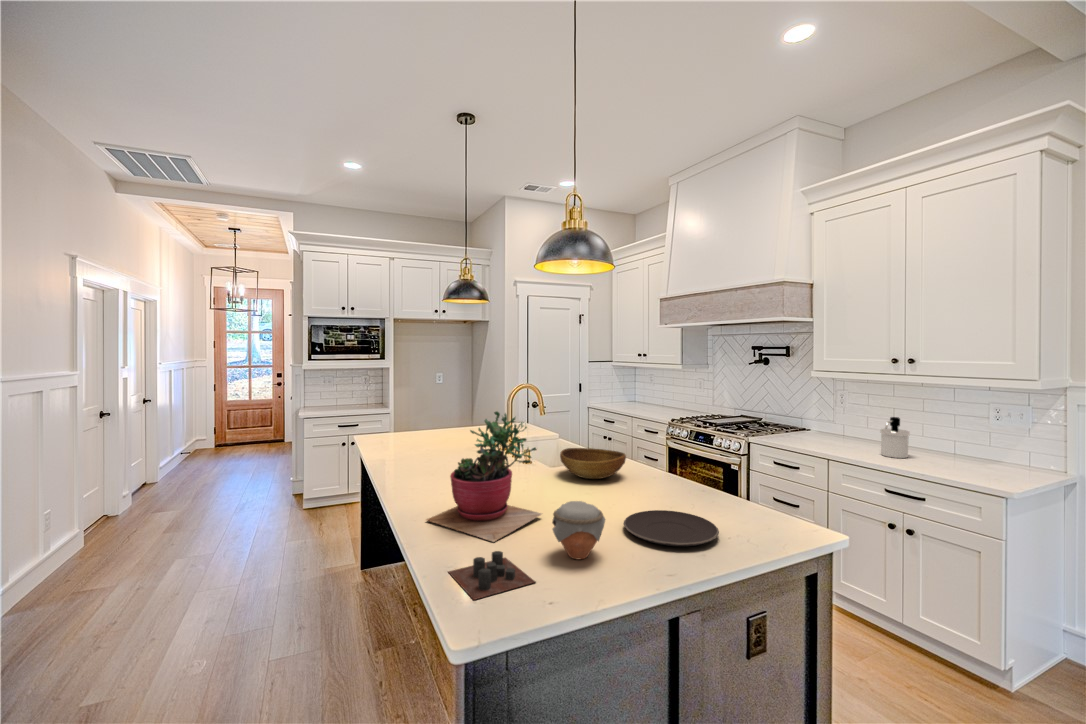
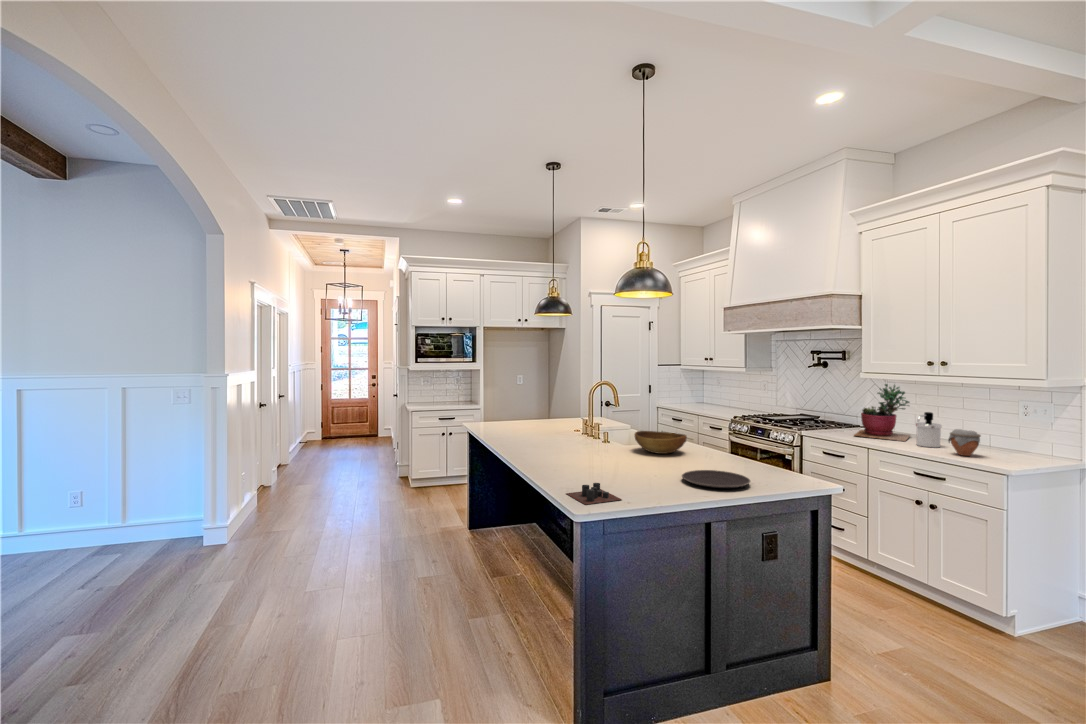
succulent plant: present [427,411,541,542] -> present [854,384,910,441]
jar: present [552,501,605,559] -> present [948,429,981,456]

